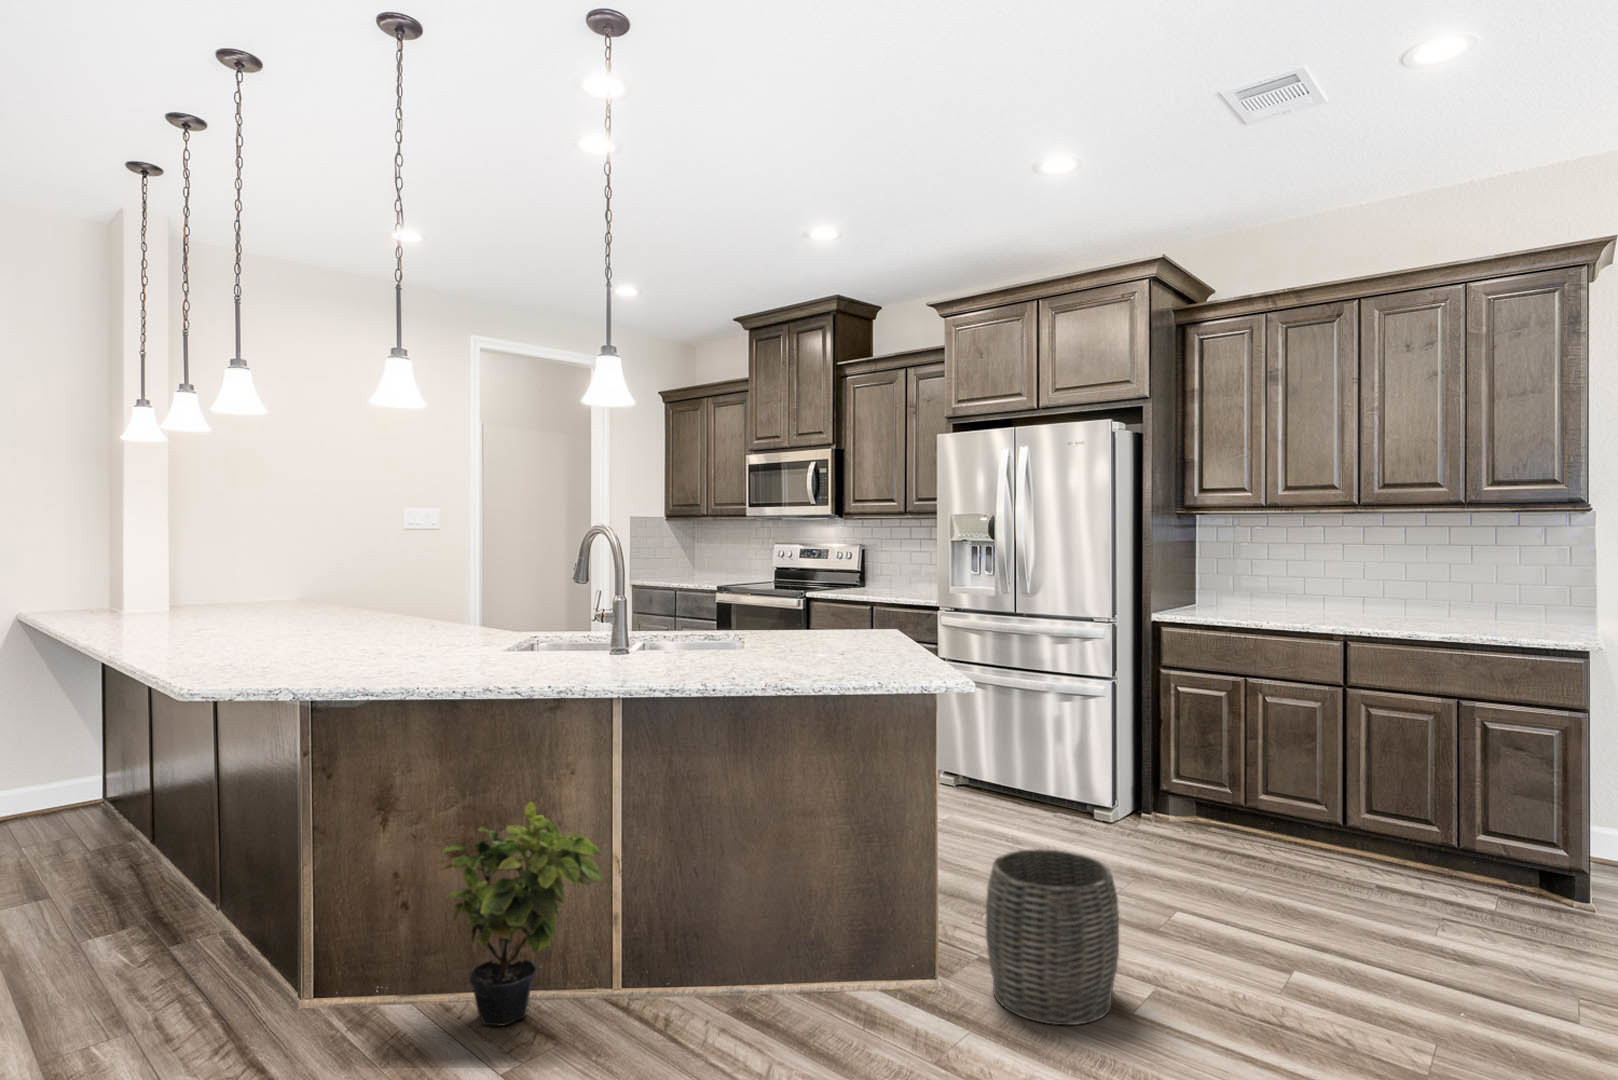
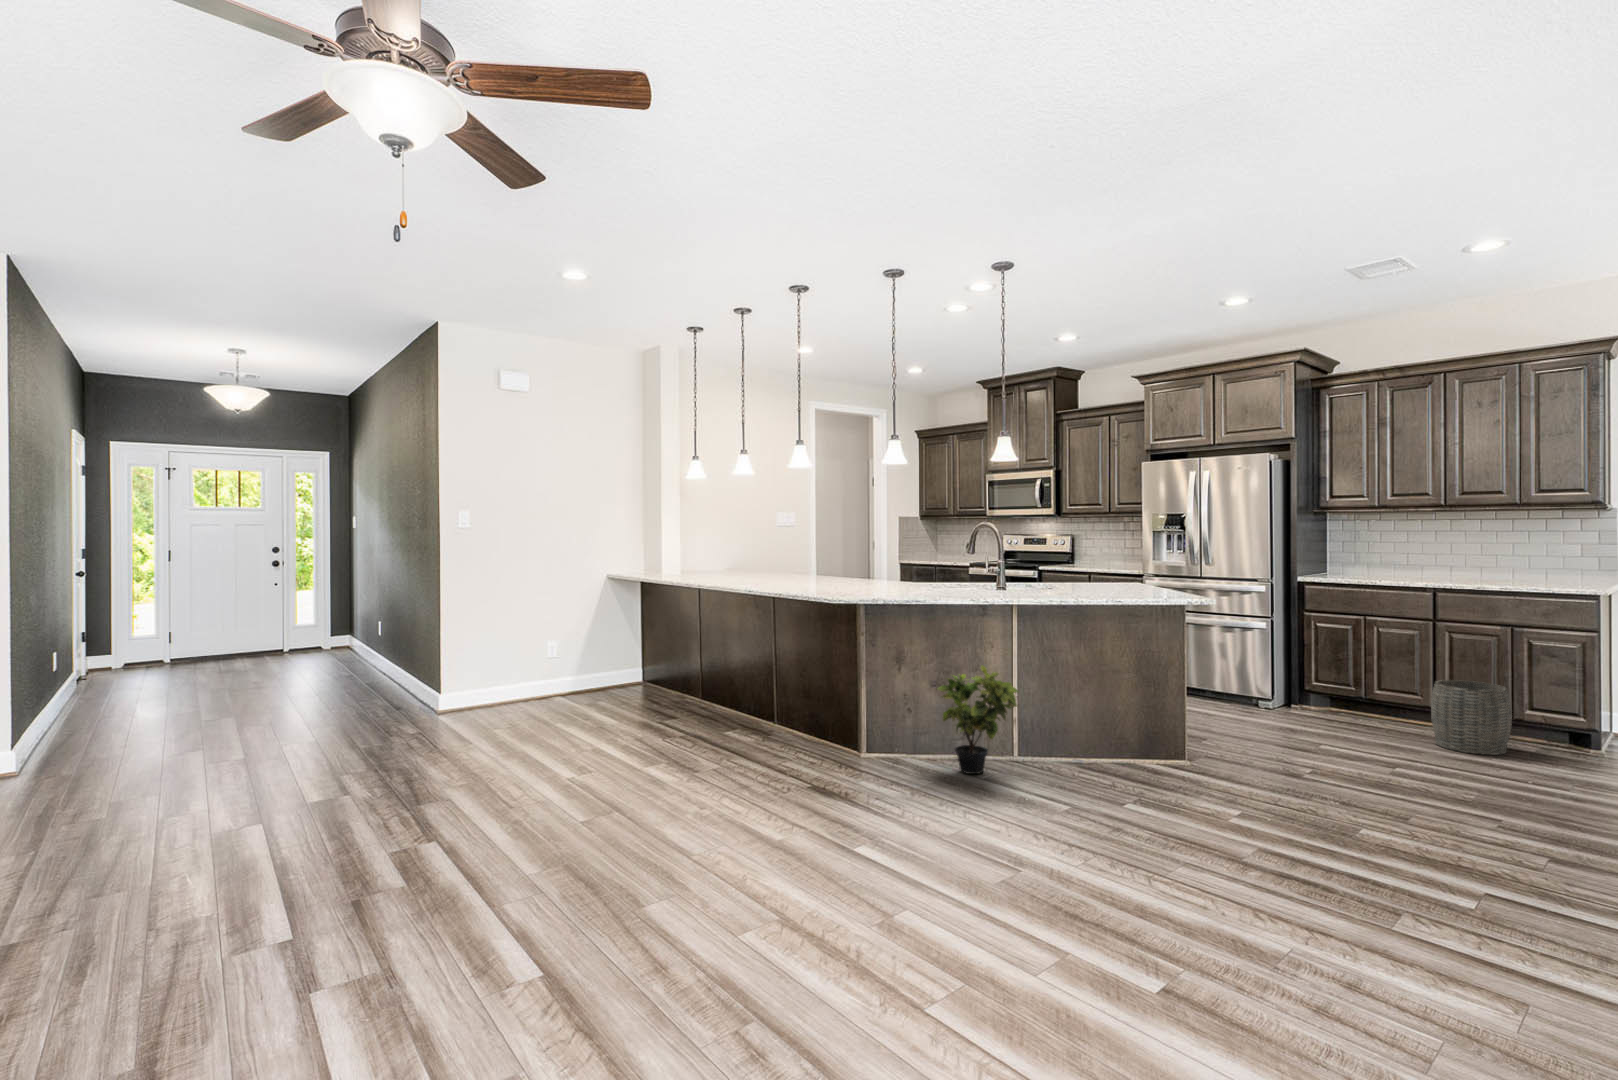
woven basket: present [986,849,1119,1025] -> present [1431,680,1512,755]

